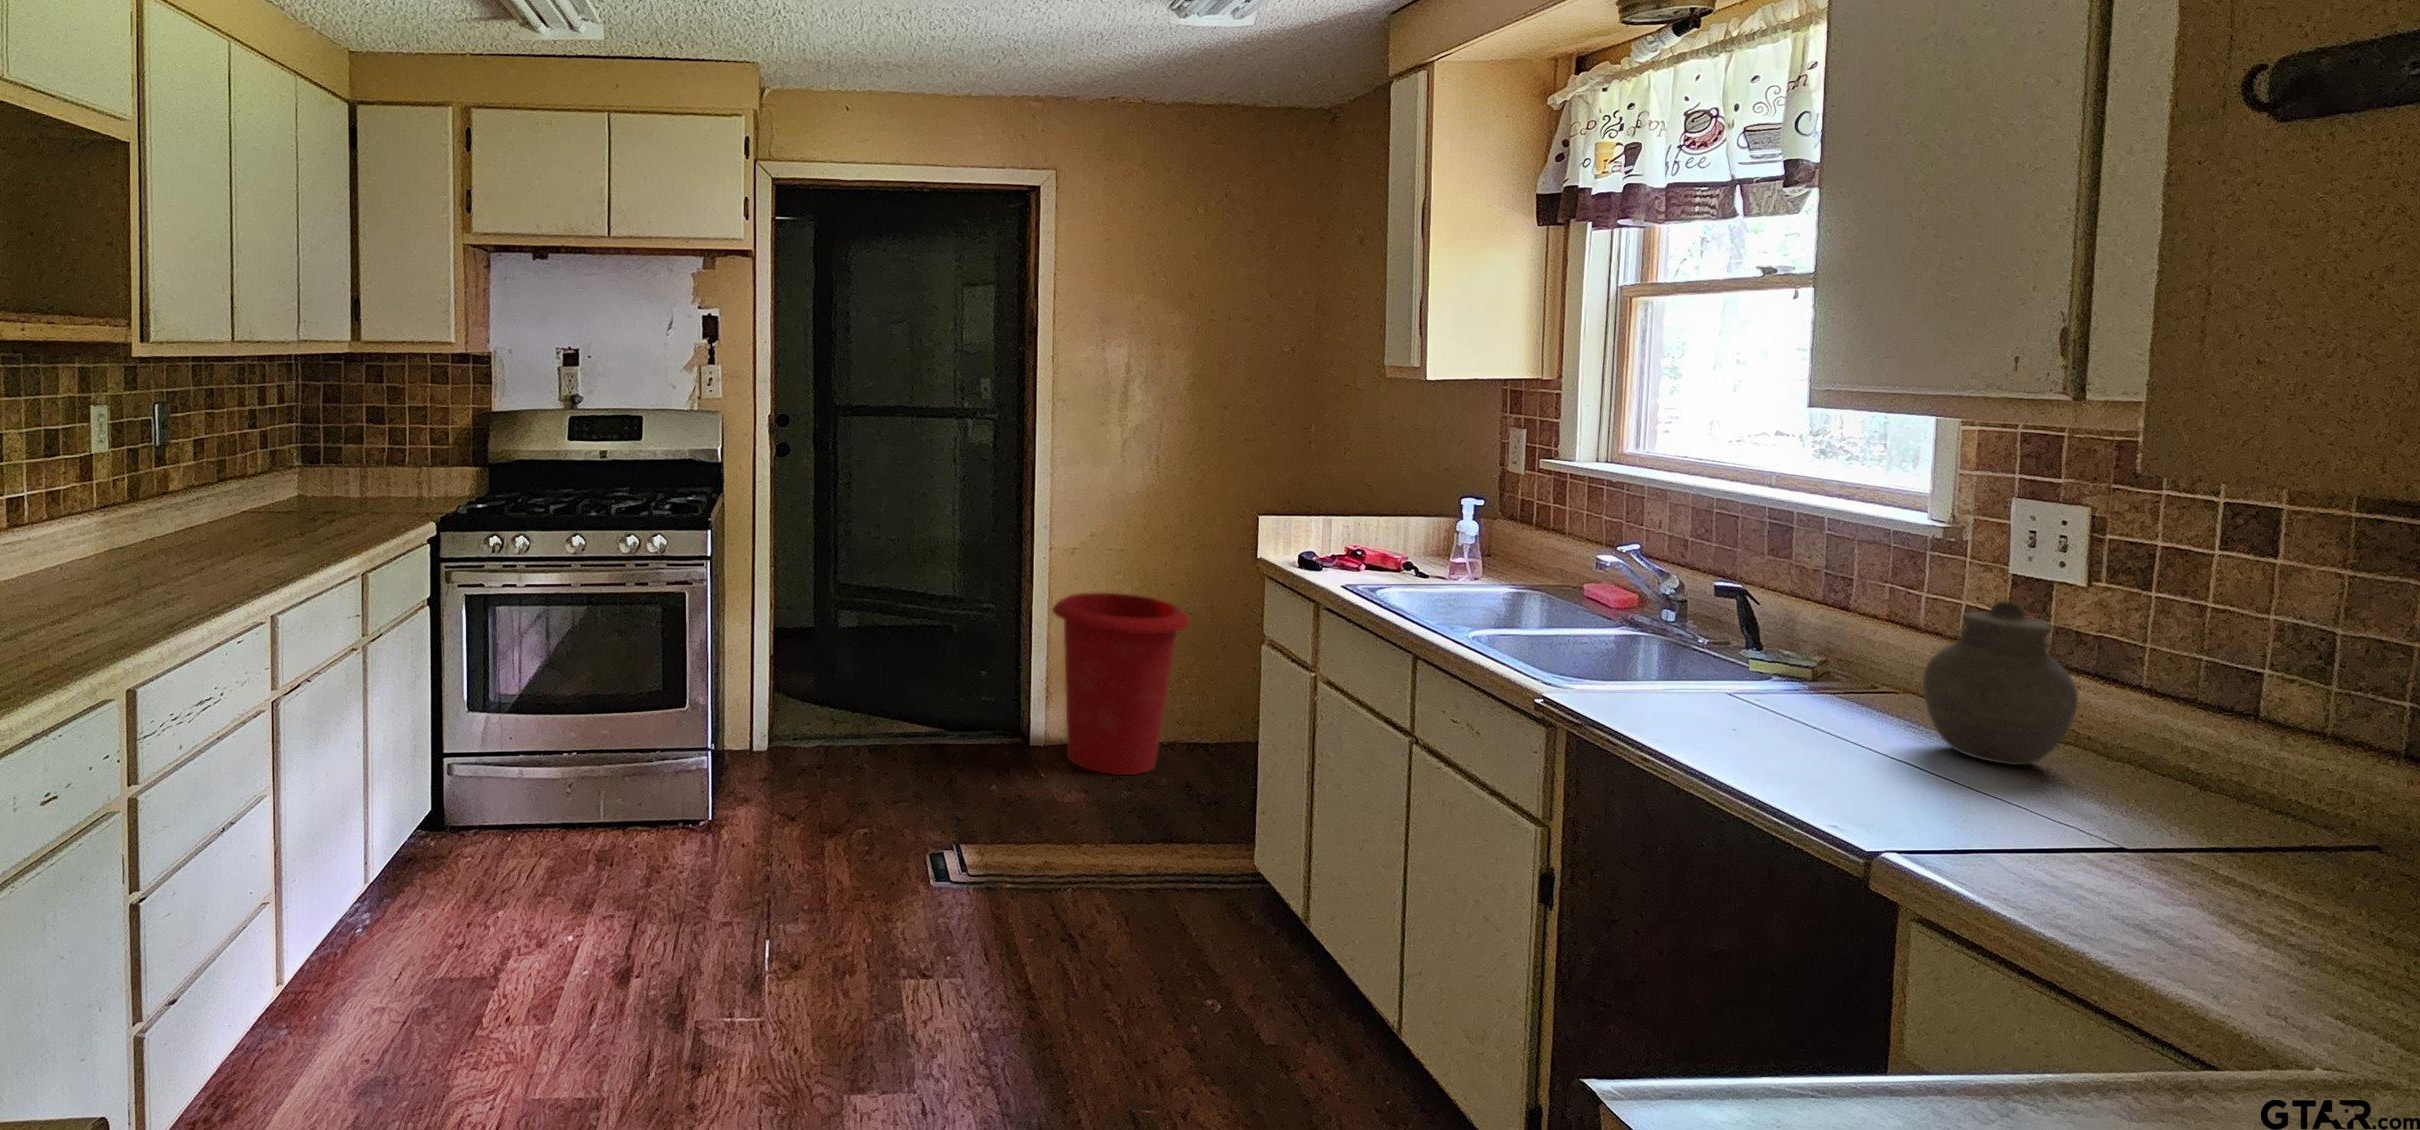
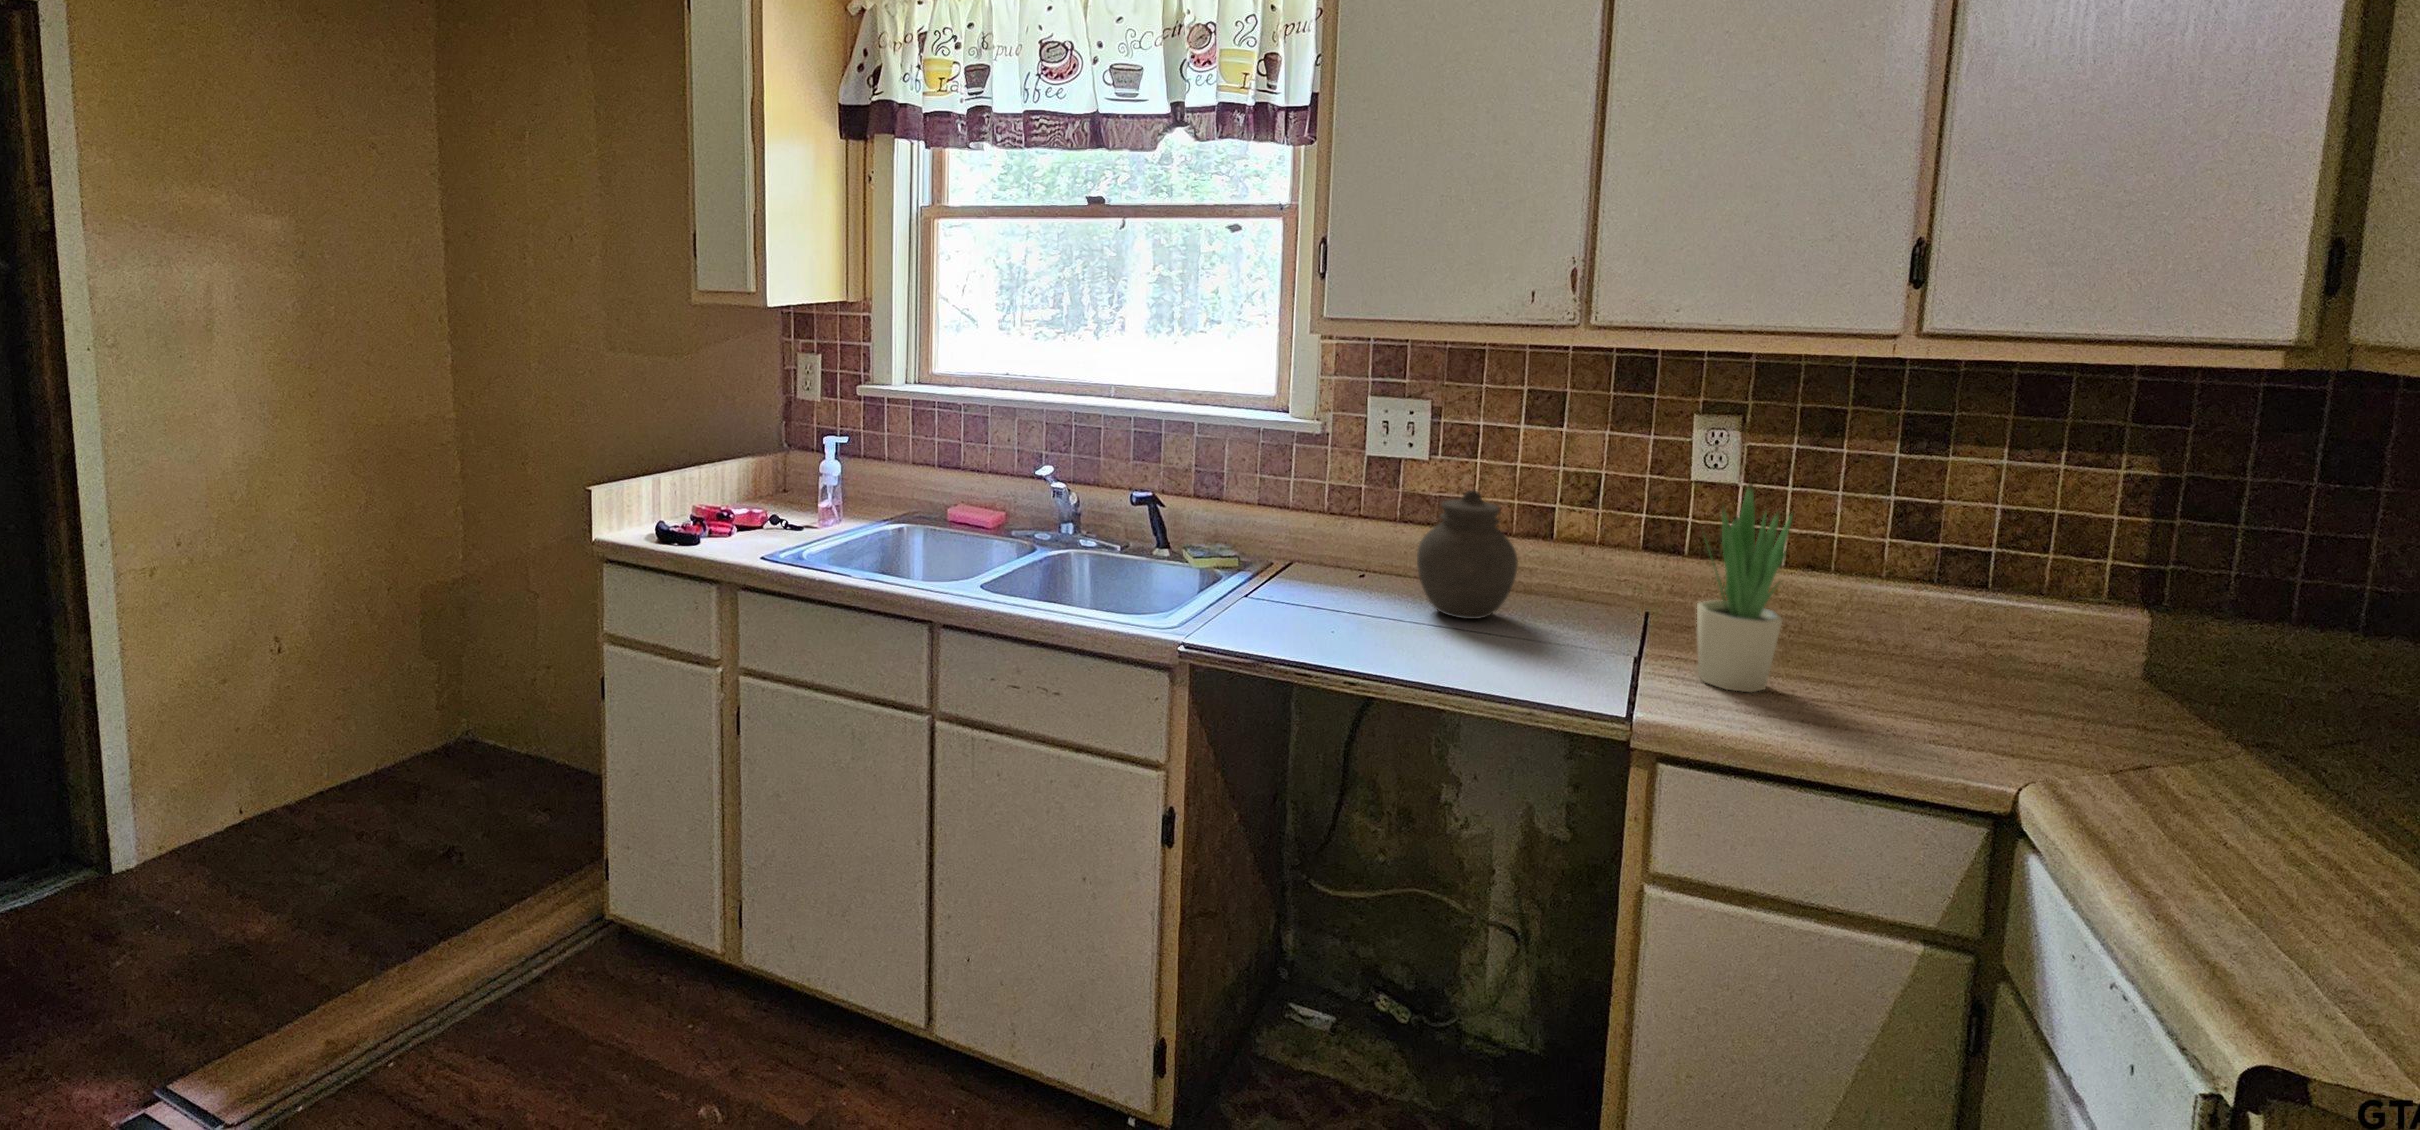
waste bin: present [1052,593,1190,775] -> none [195,617,409,876]
potted plant: none [2157,596,2355,897] -> present [1697,483,1793,692]

